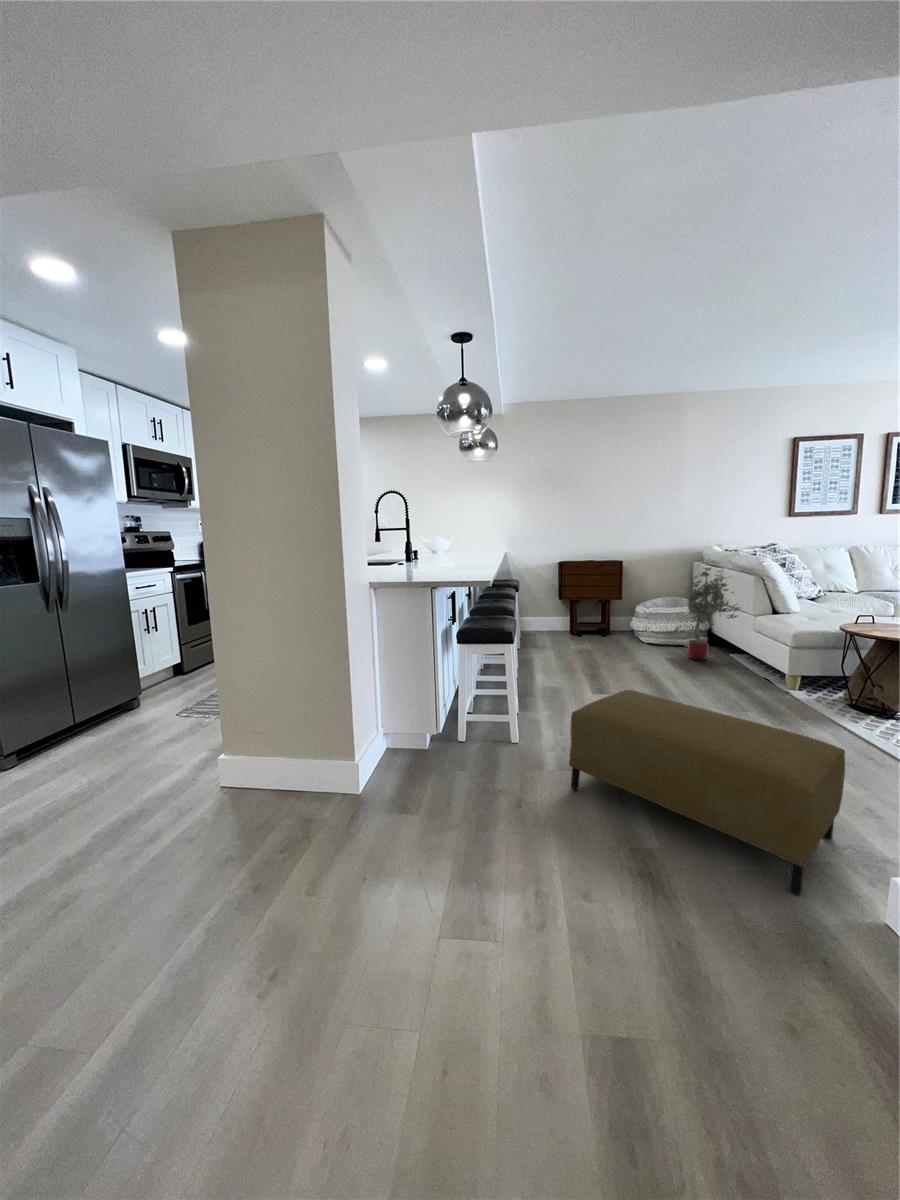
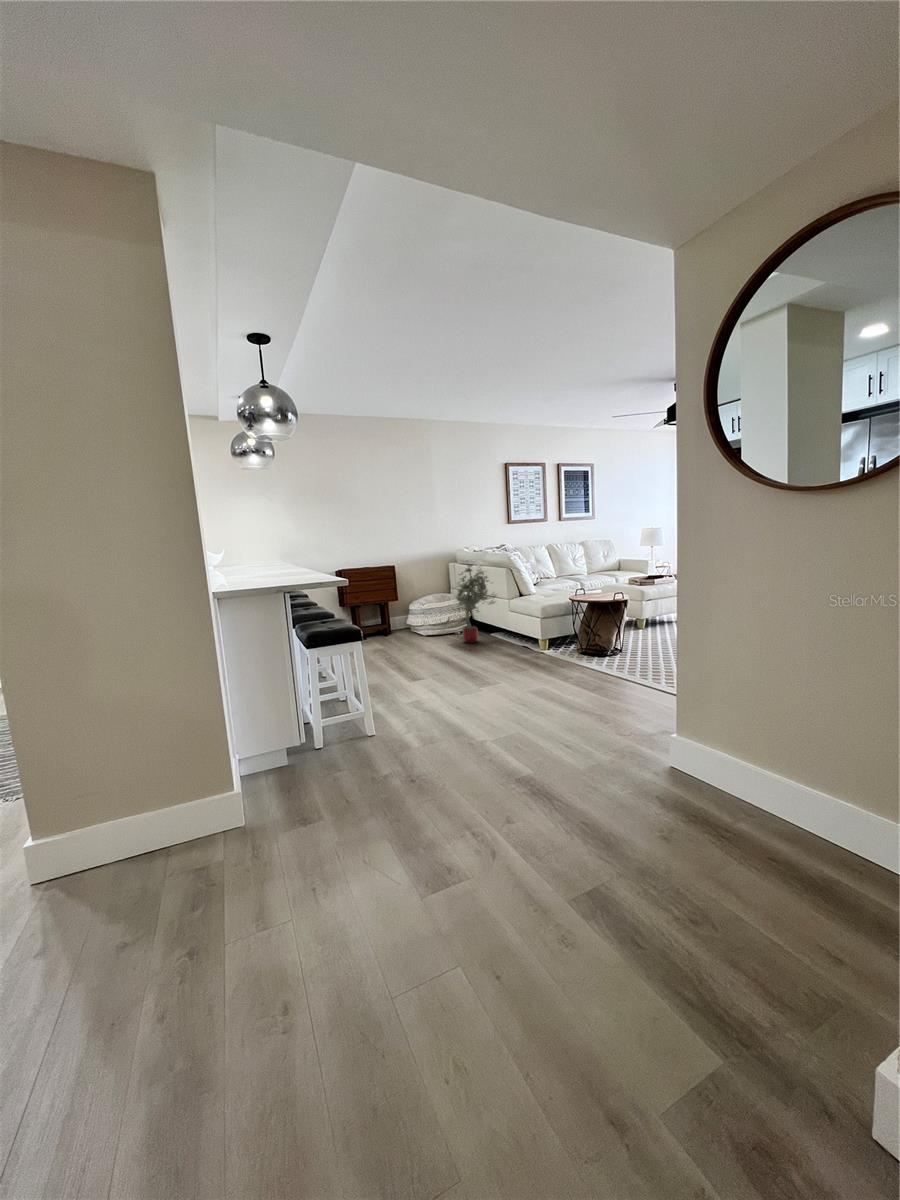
ottoman: present [569,690,845,896] -> none [434,668,632,784]

